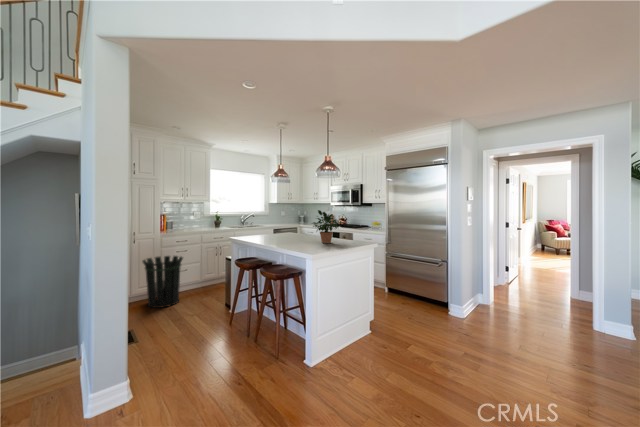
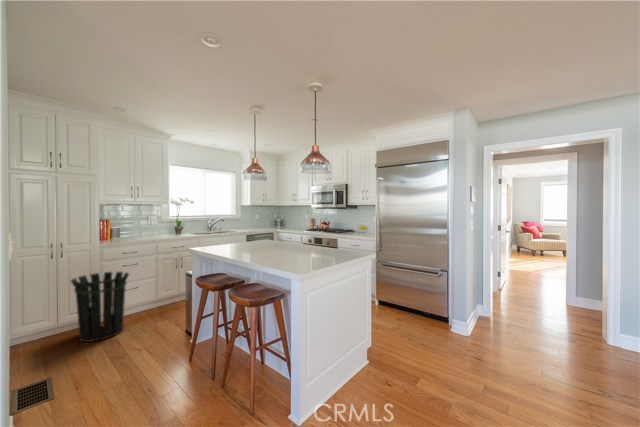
potted plant: present [313,210,343,243] -> none [294,213,337,254]

